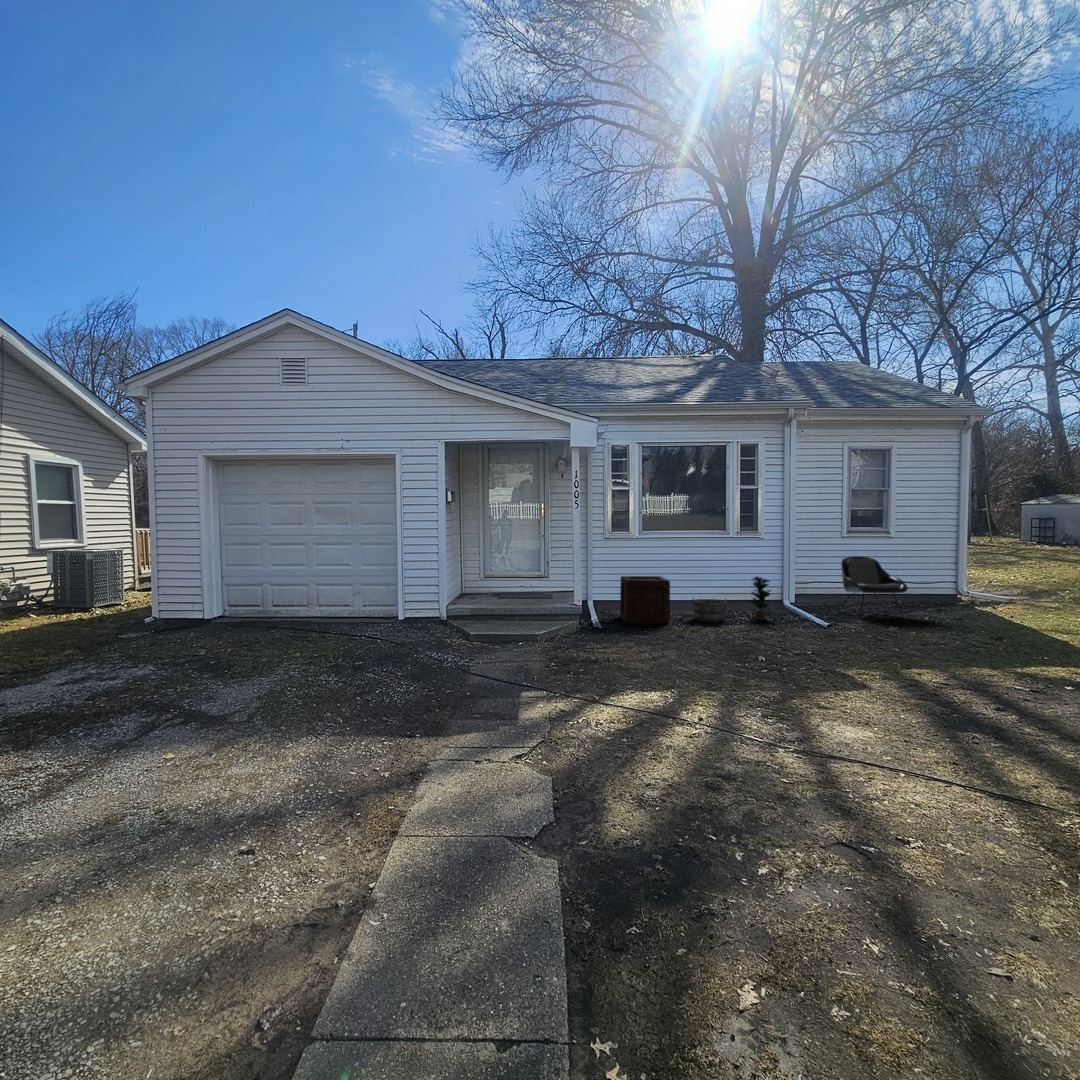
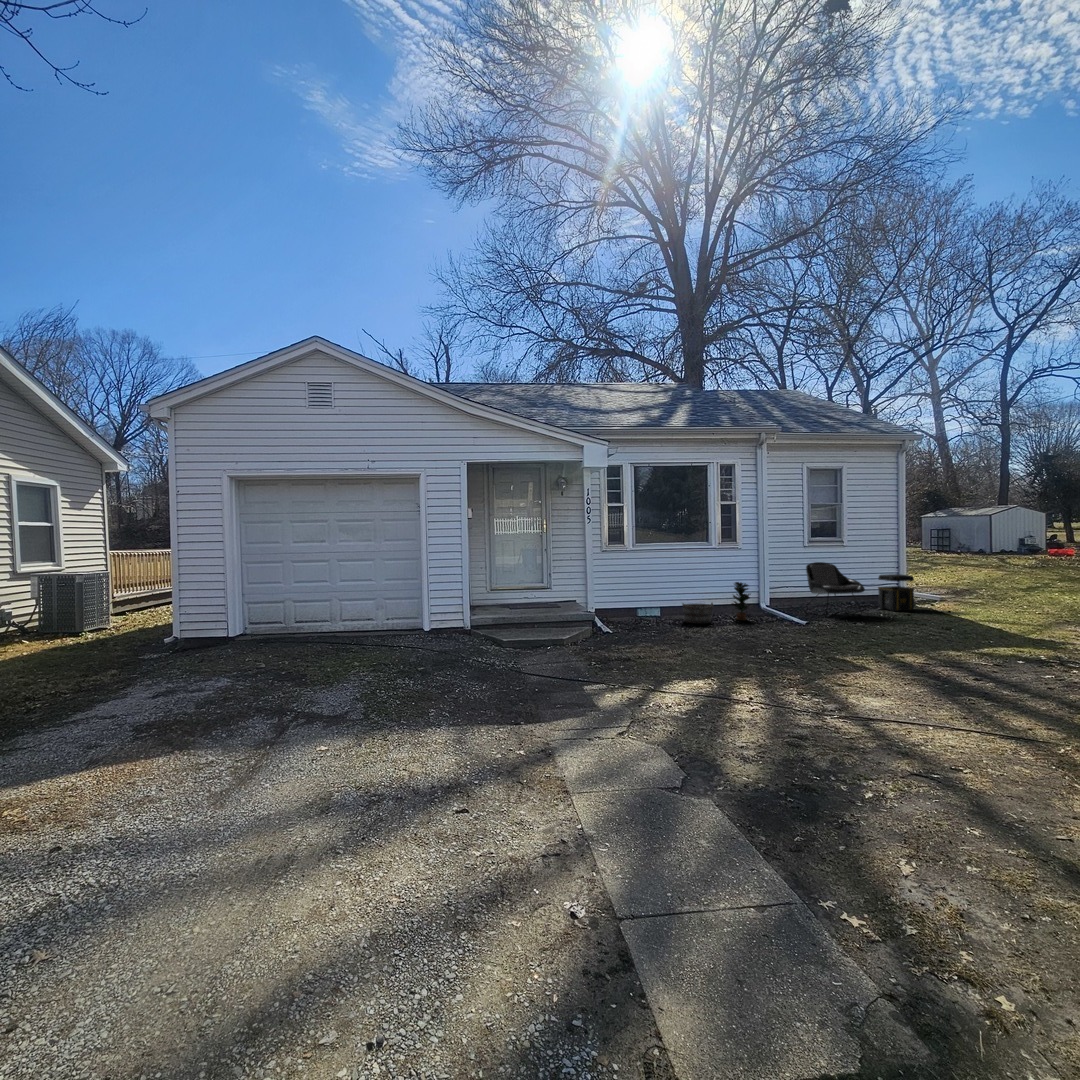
toolbox: none [929,572,972,614] -> present [878,574,915,611]
wooden crate: present [620,576,670,624] -> none [617,584,666,628]

